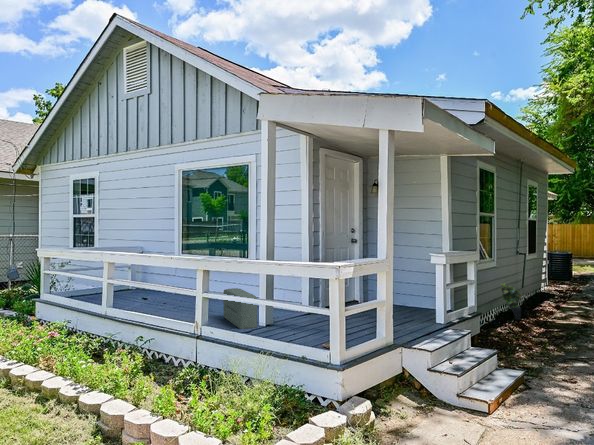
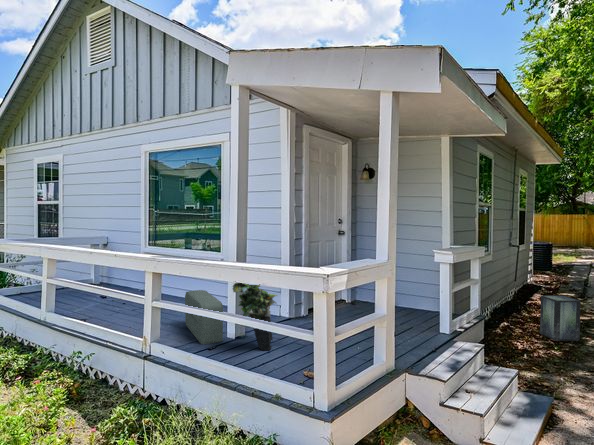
potted plant: present [500,283,522,320] -> present [233,283,277,350]
storage box: none [538,298,572,338] -> present [540,296,581,341]

